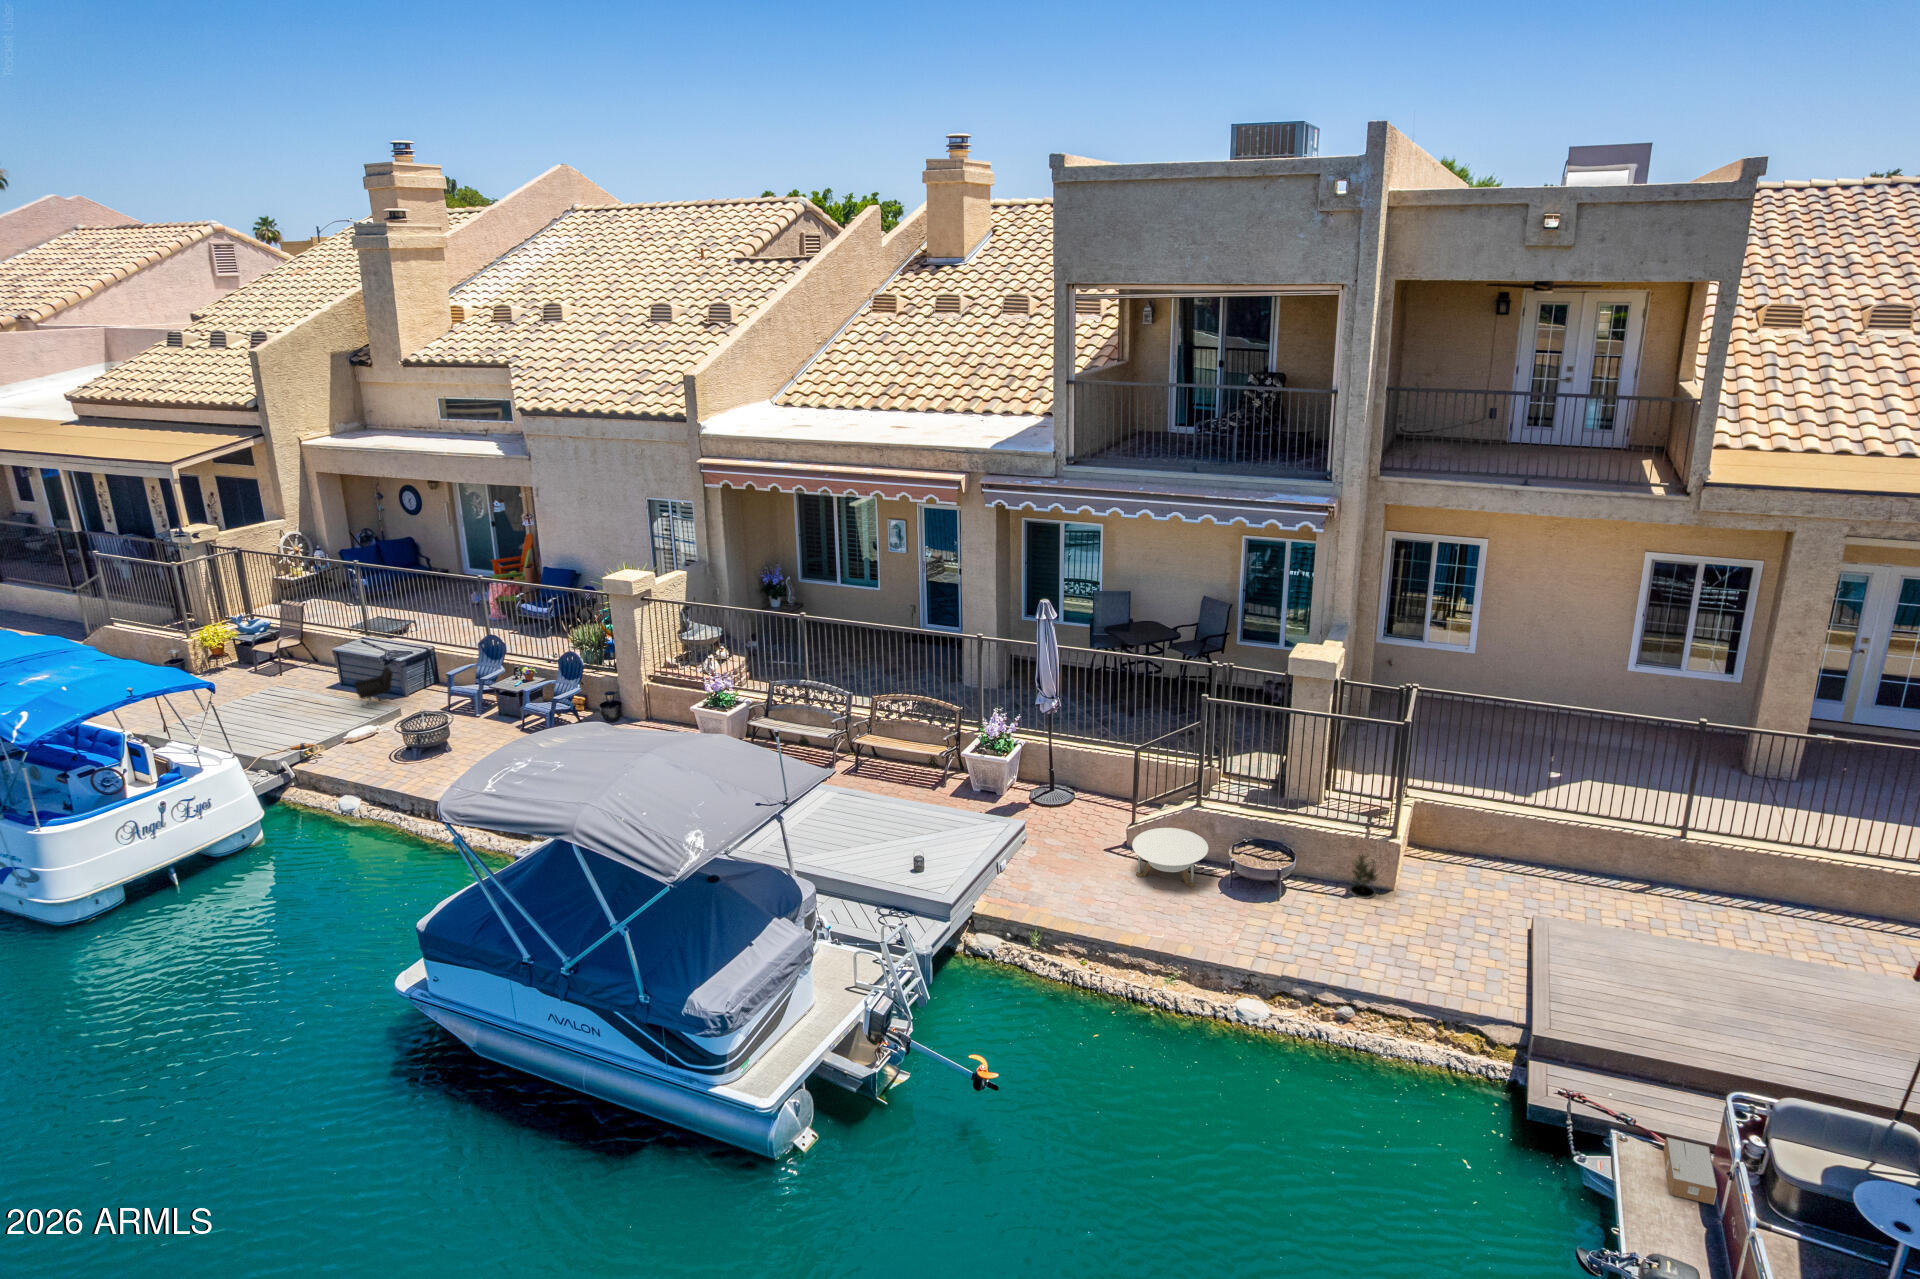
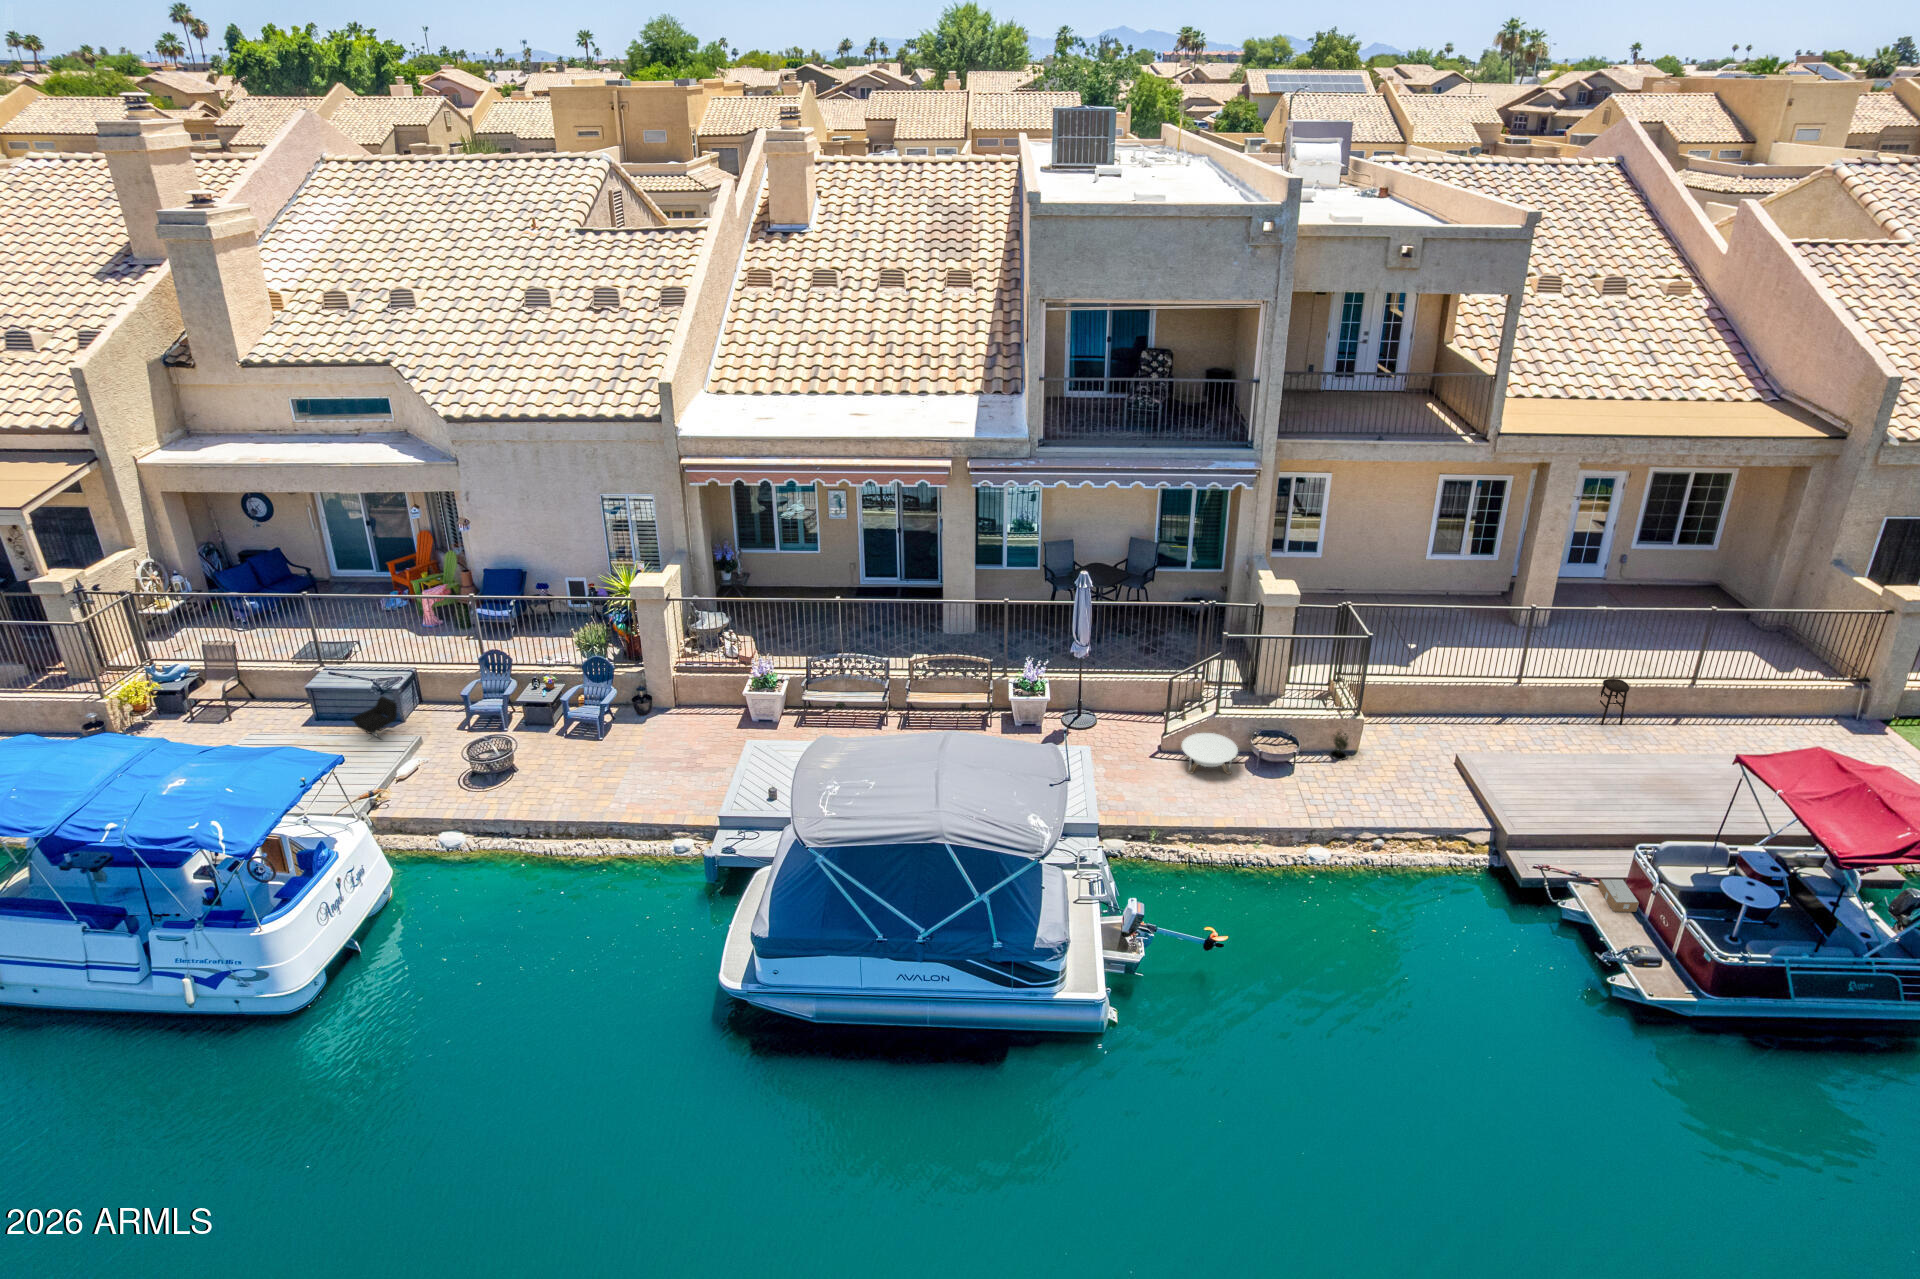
stool: none [1818,855,1875,932] -> present [1600,679,1629,725]

